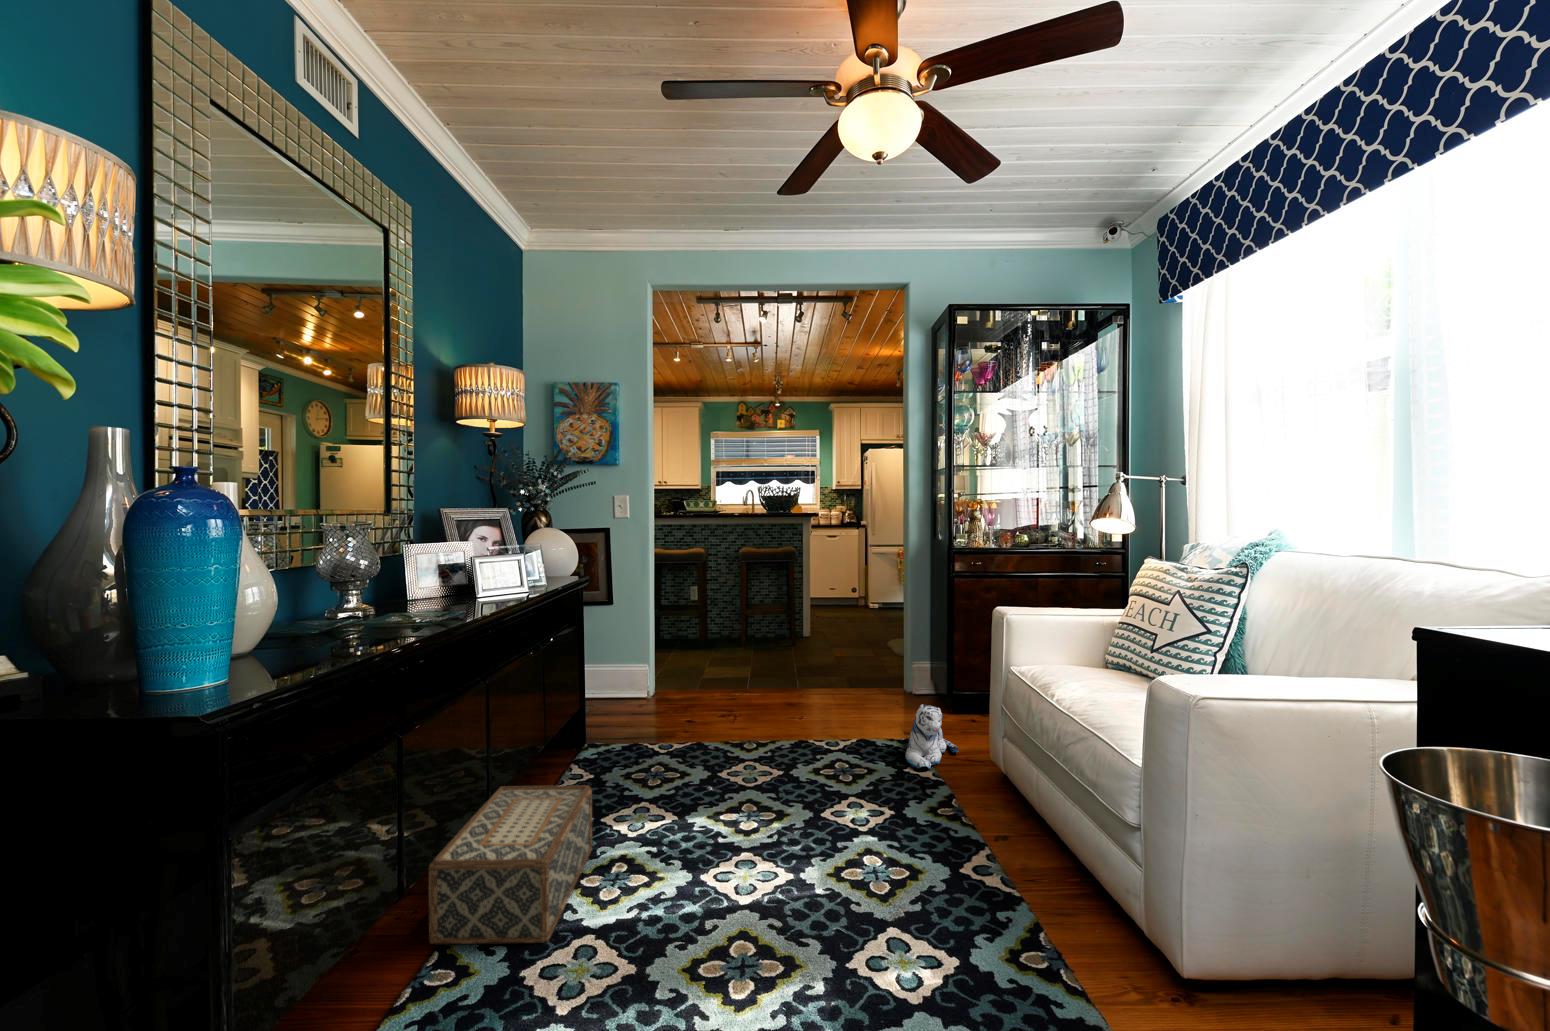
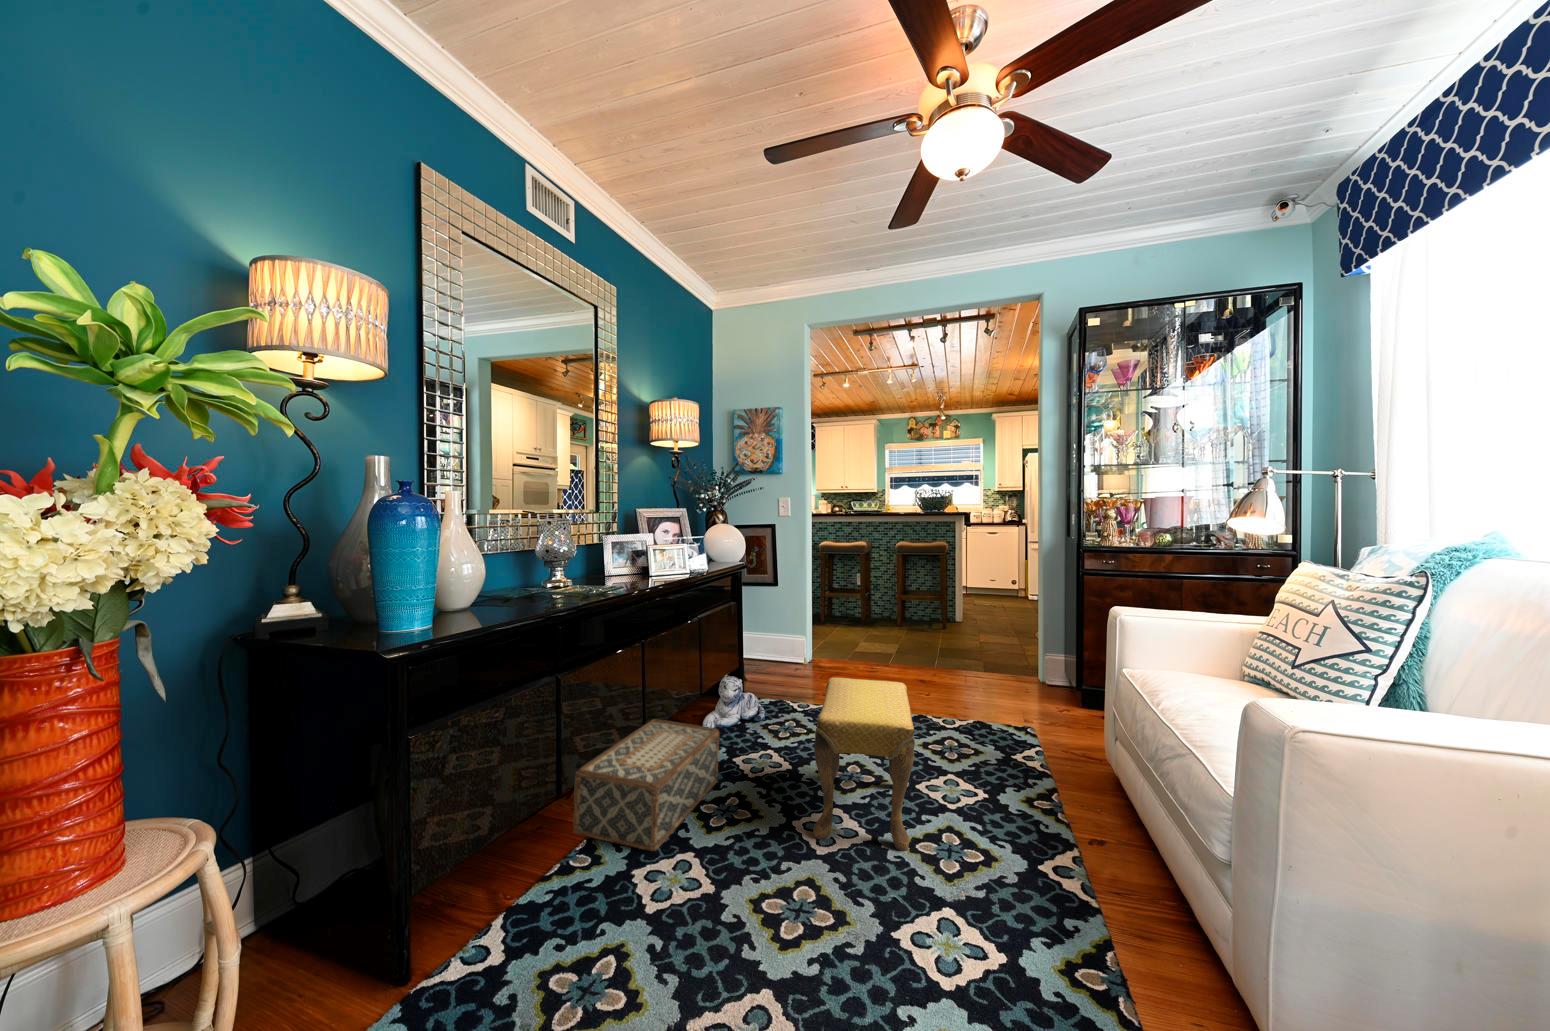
footstool: none [716,701,833,890] -> present [813,677,915,851]
plush toy: present [905,704,958,769] -> present [702,675,765,728]

